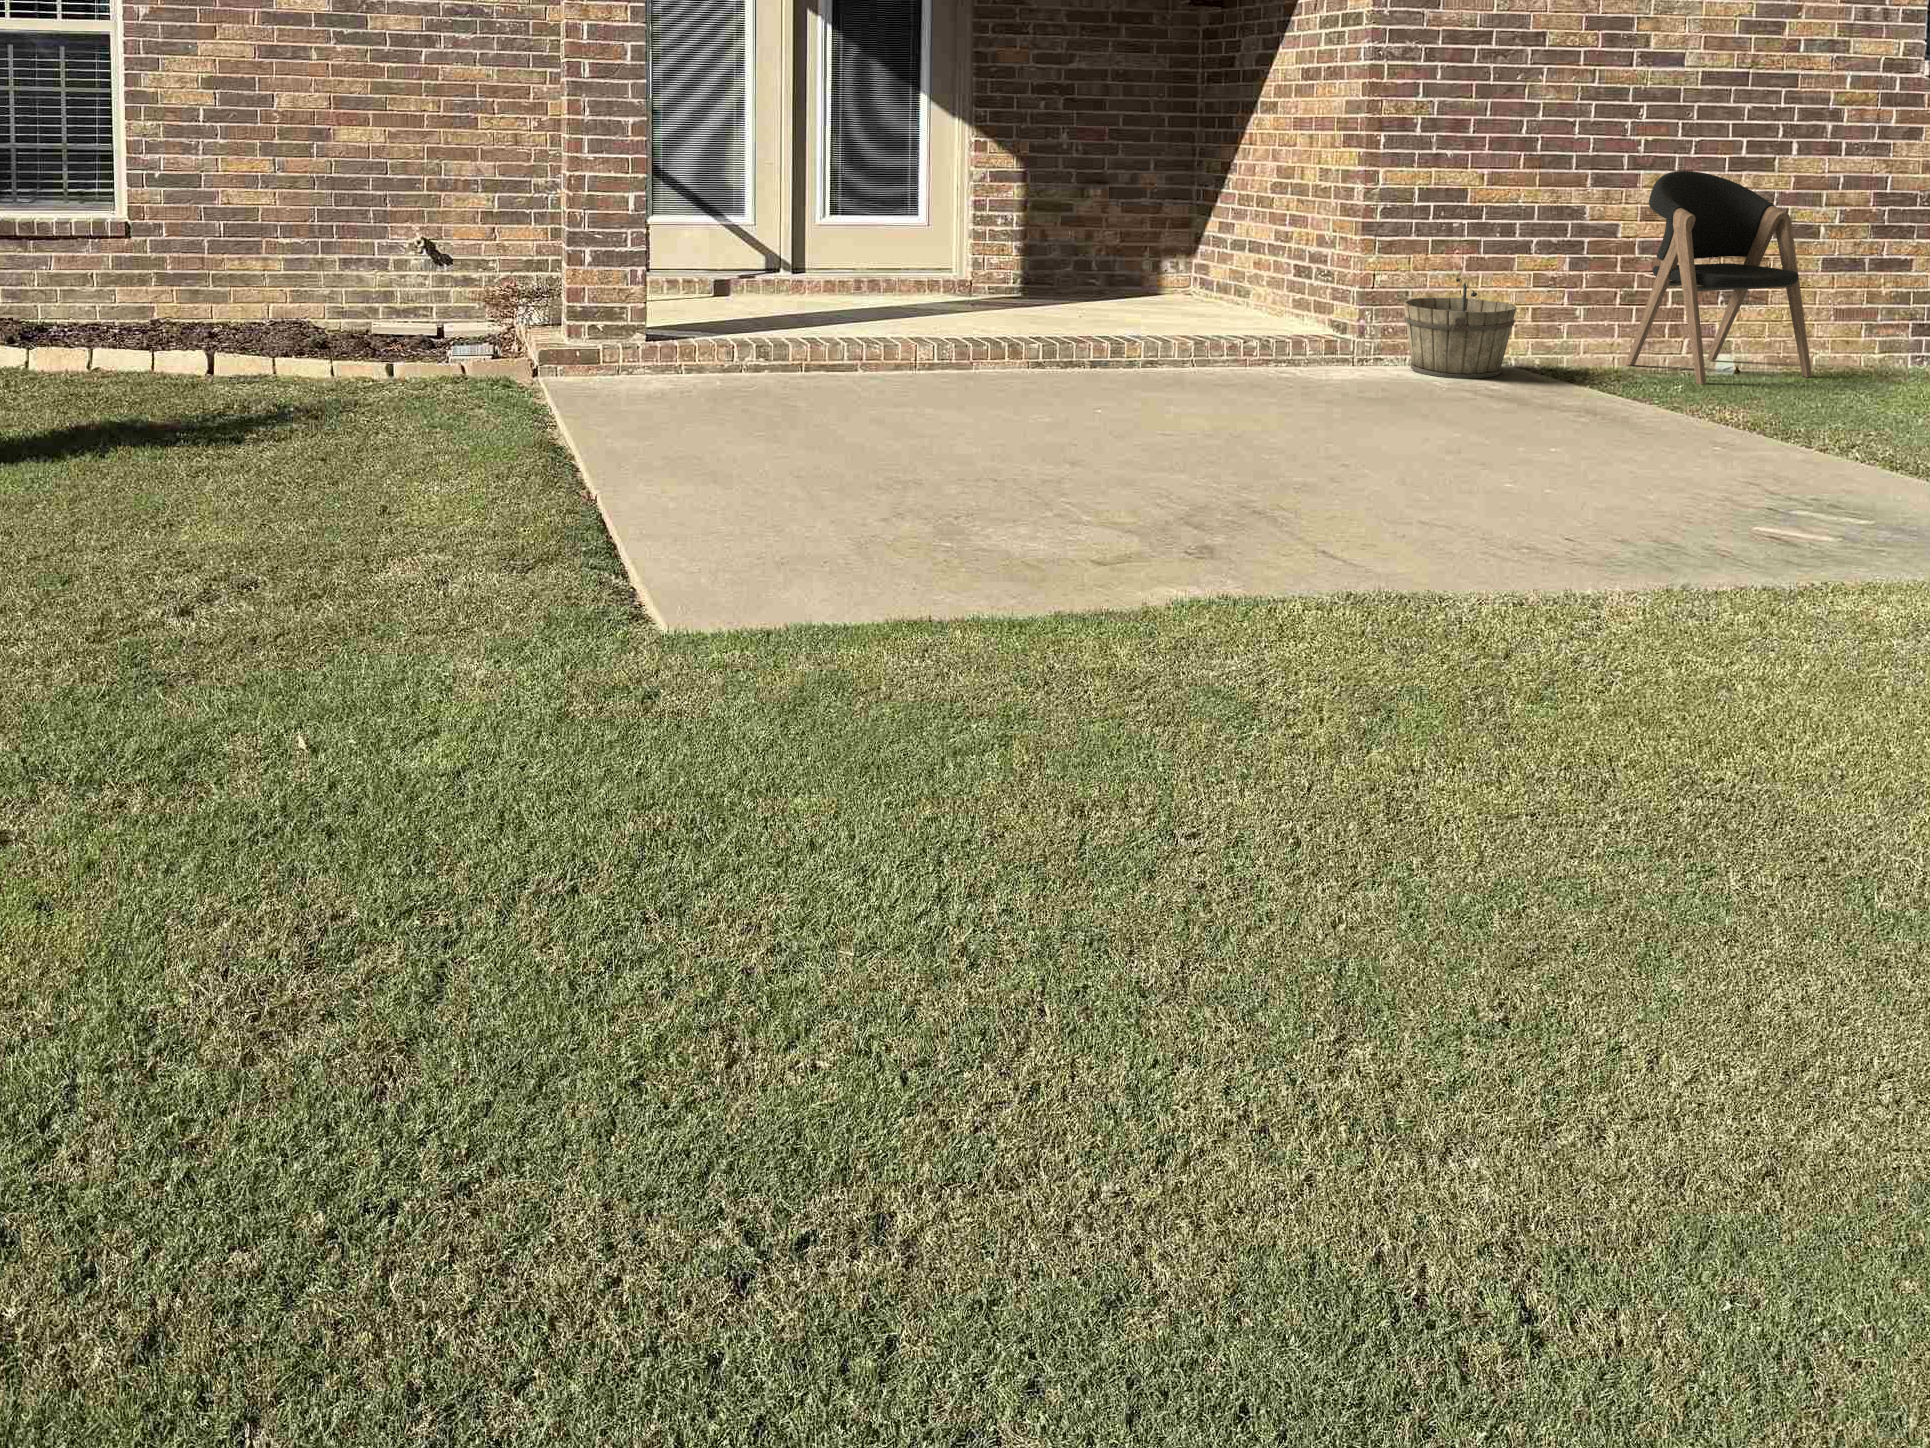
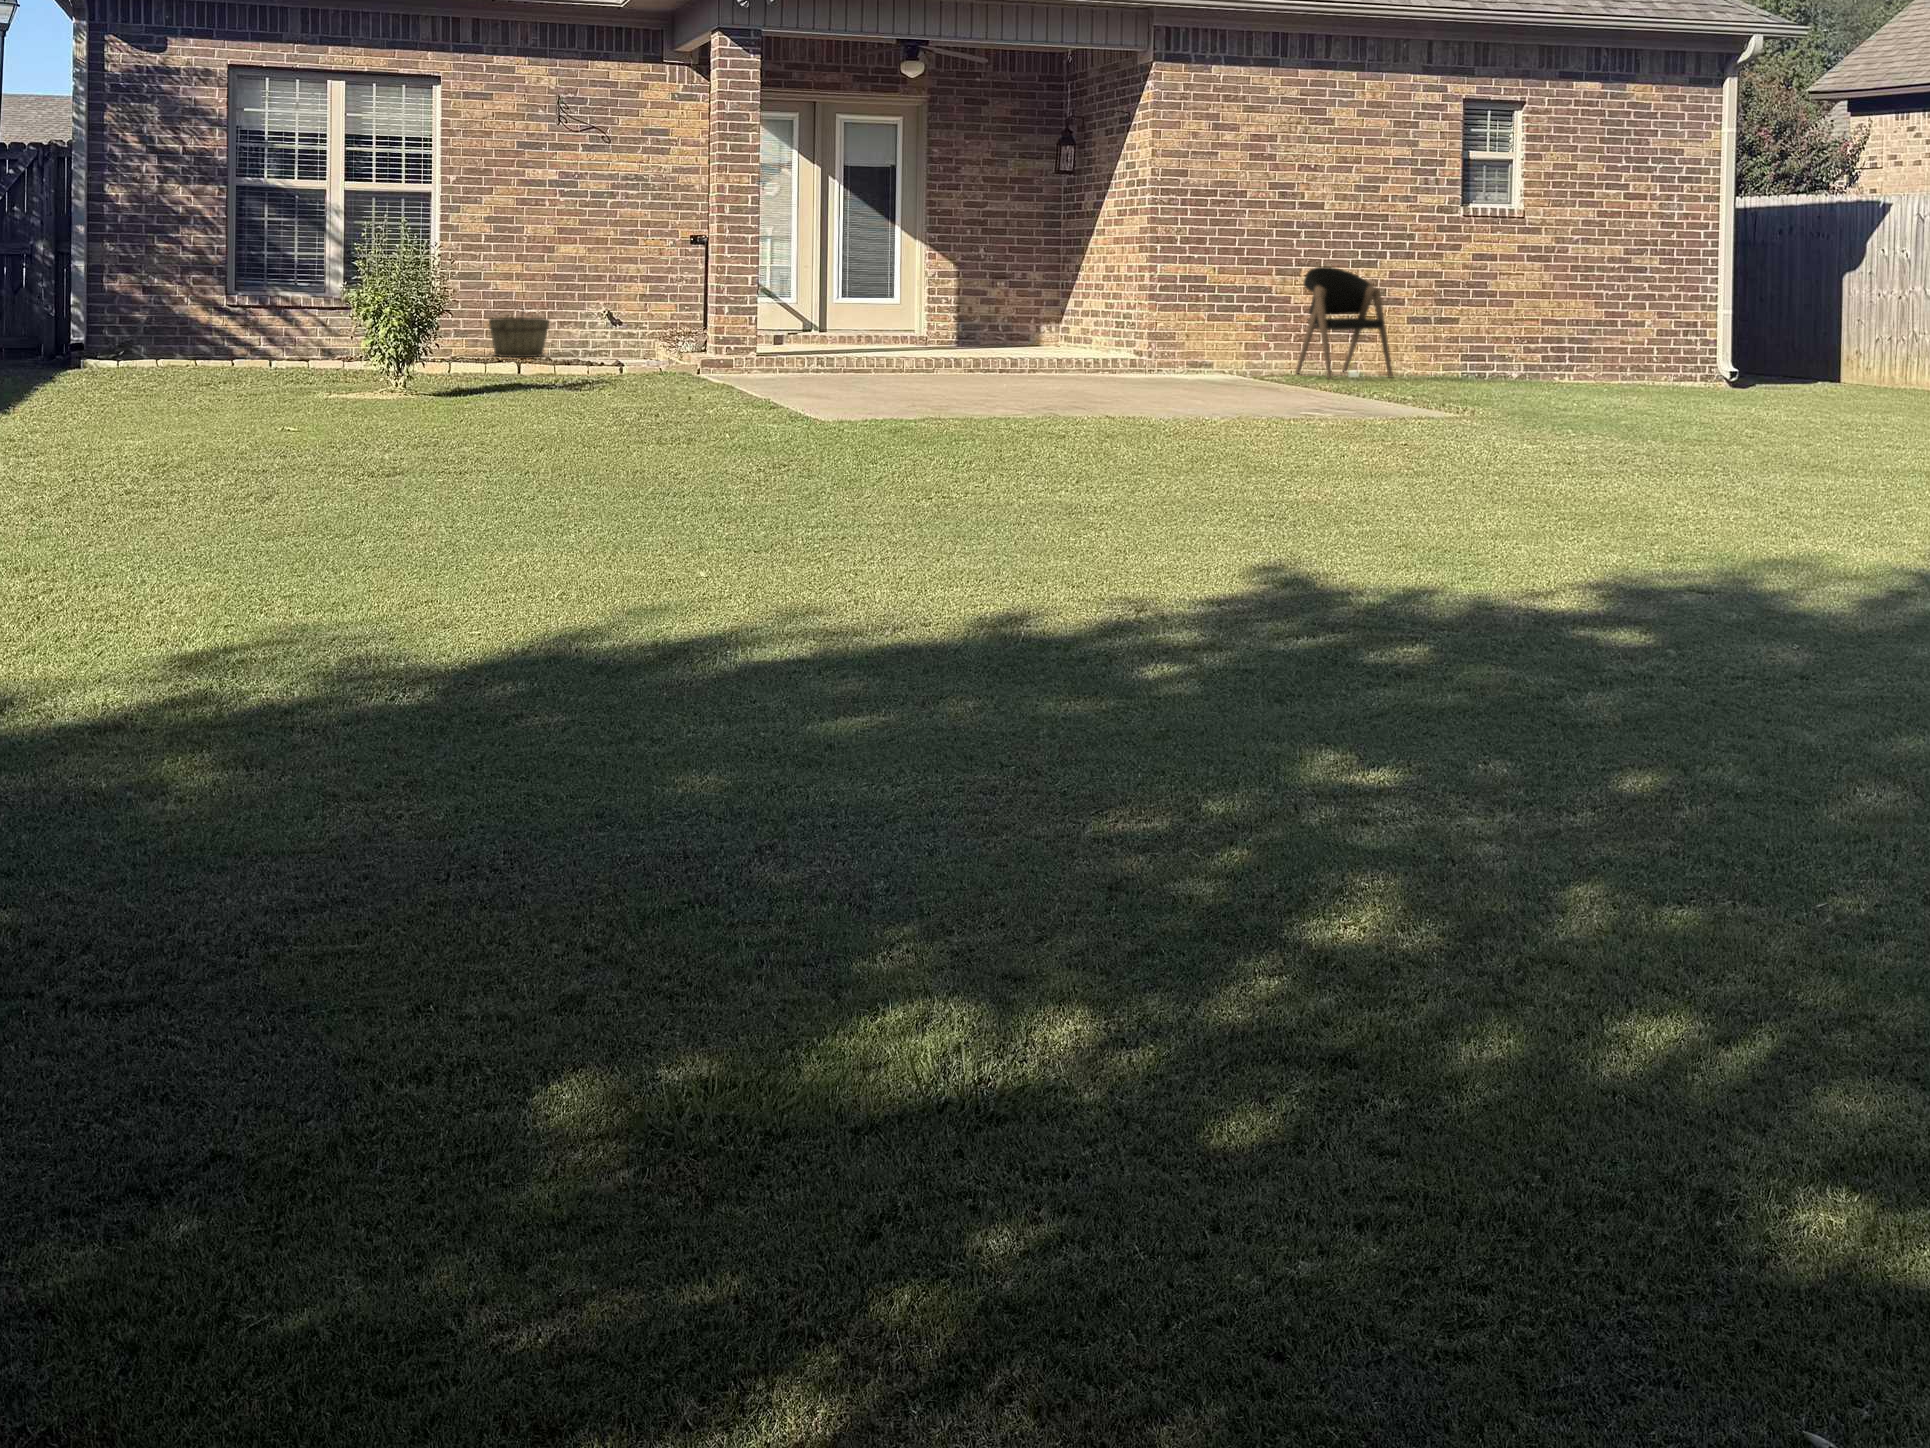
wooden bucket: present [1404,278,1516,378] -> present [489,316,549,357]

